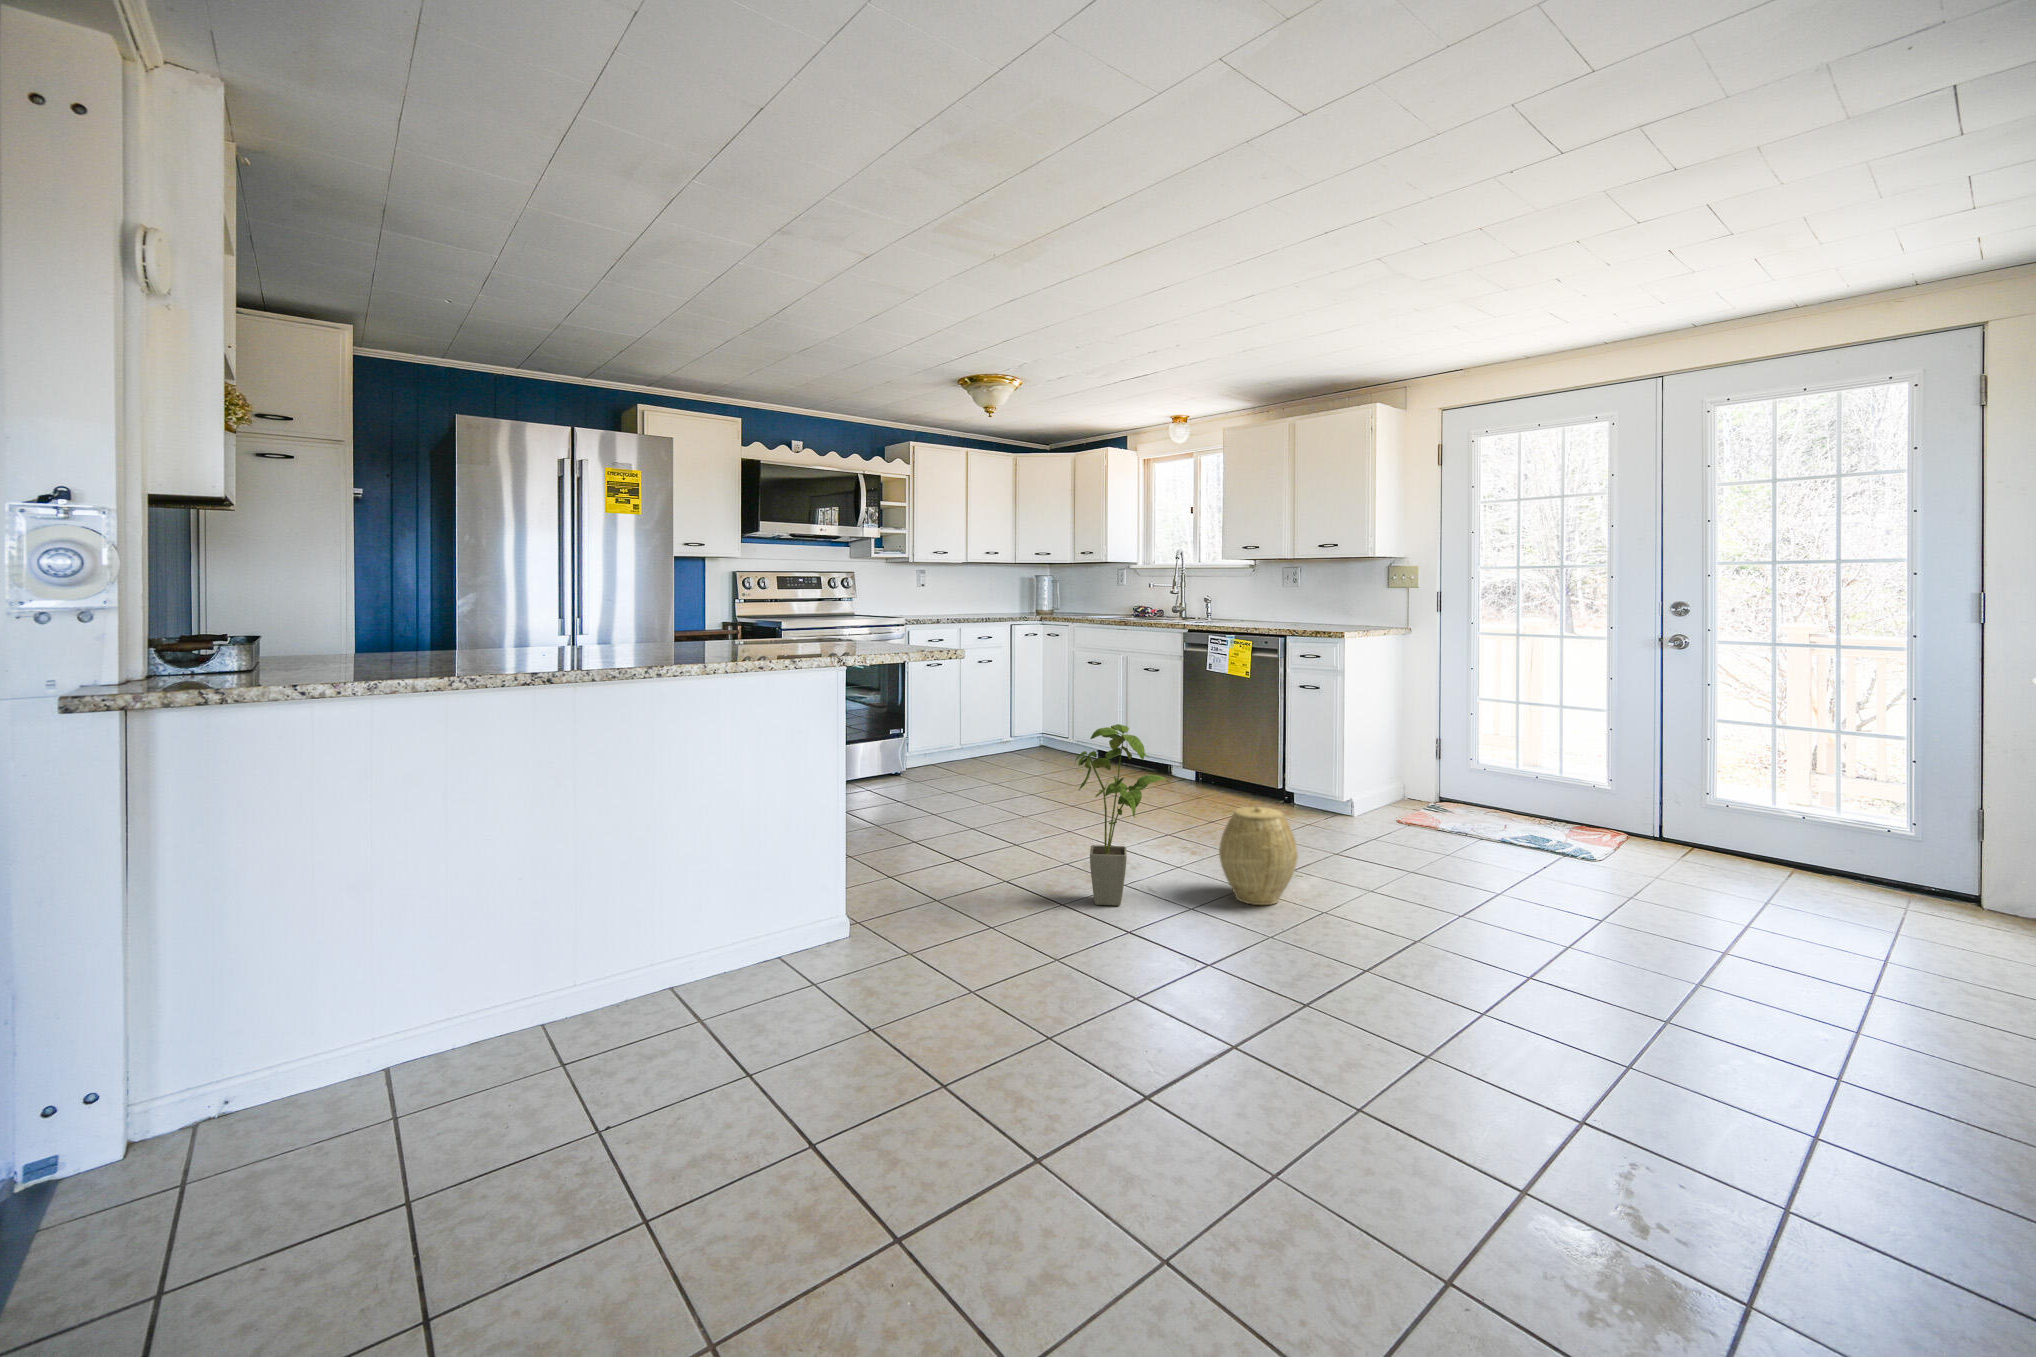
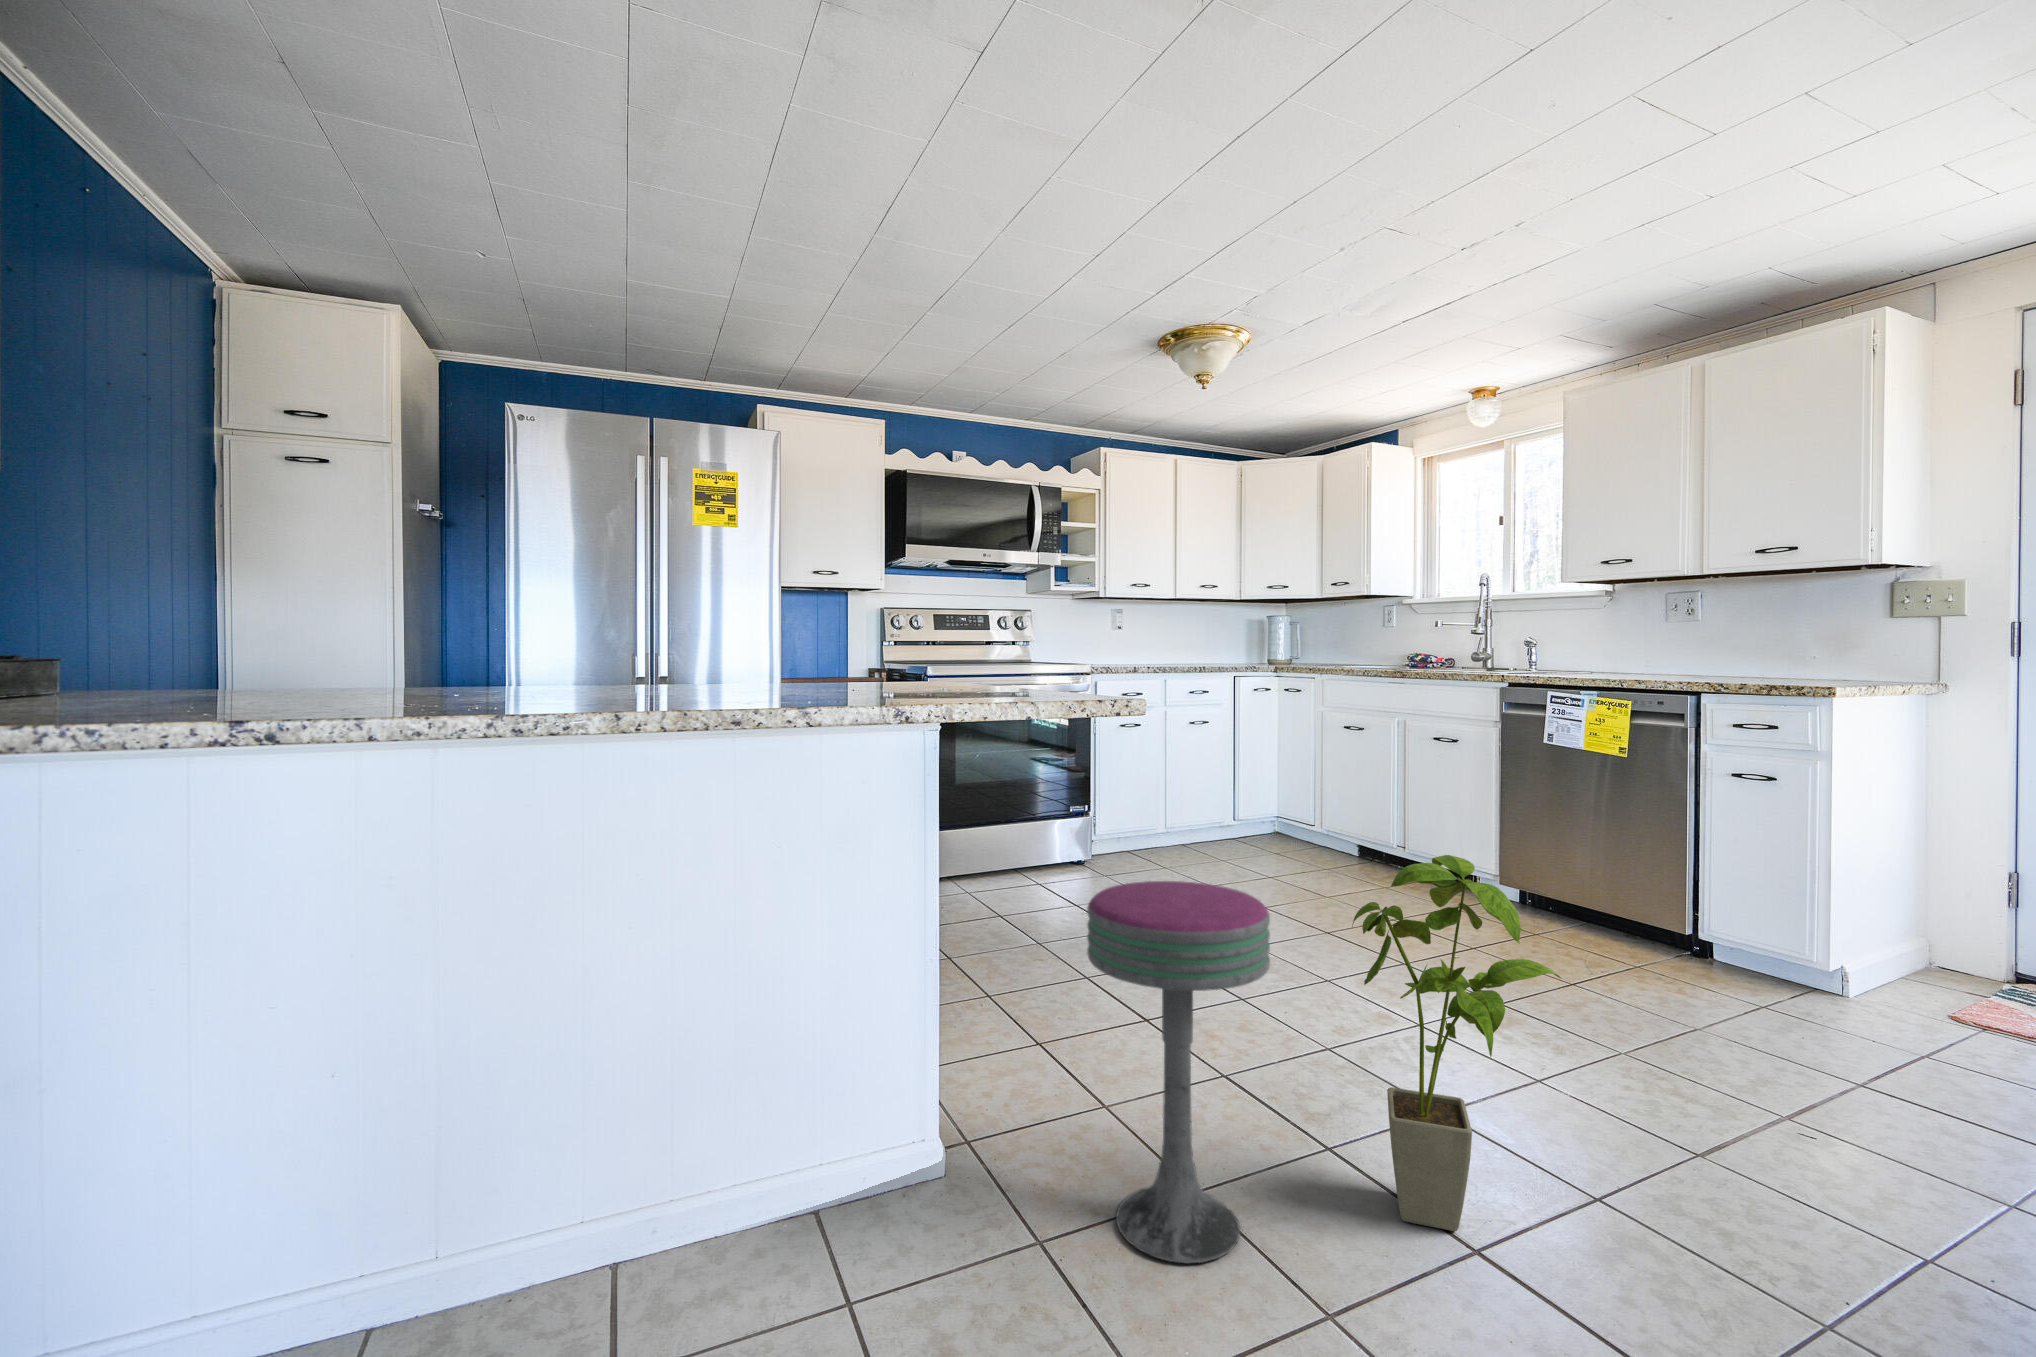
bar stool: none [941,745,1033,925] -> present [1087,881,1270,1263]
woven basket: present [1219,807,1298,905] -> none [1675,1037,1891,1278]

